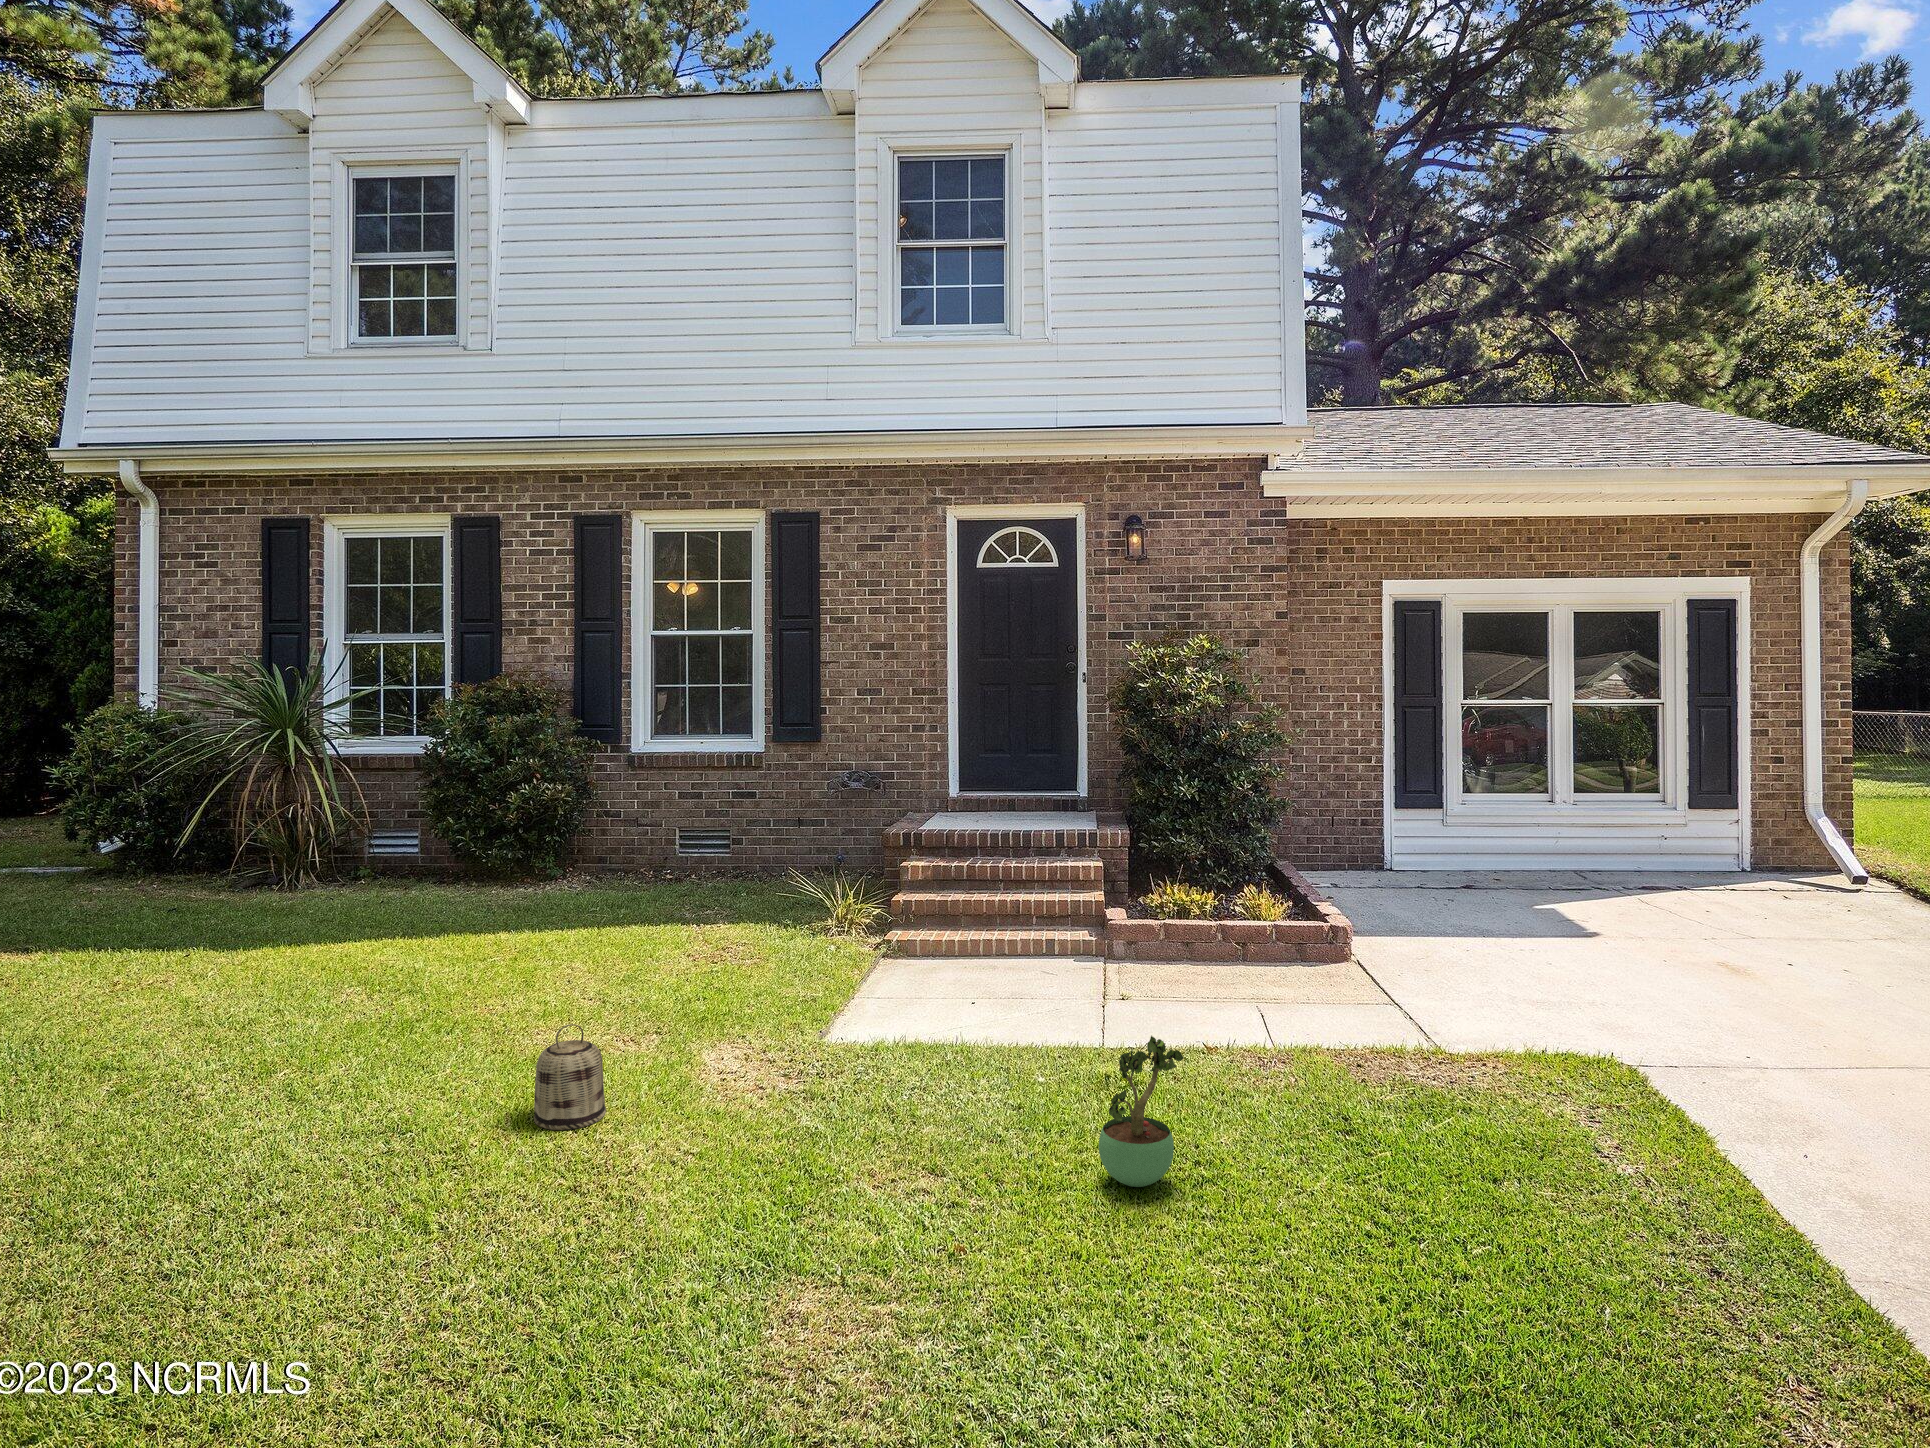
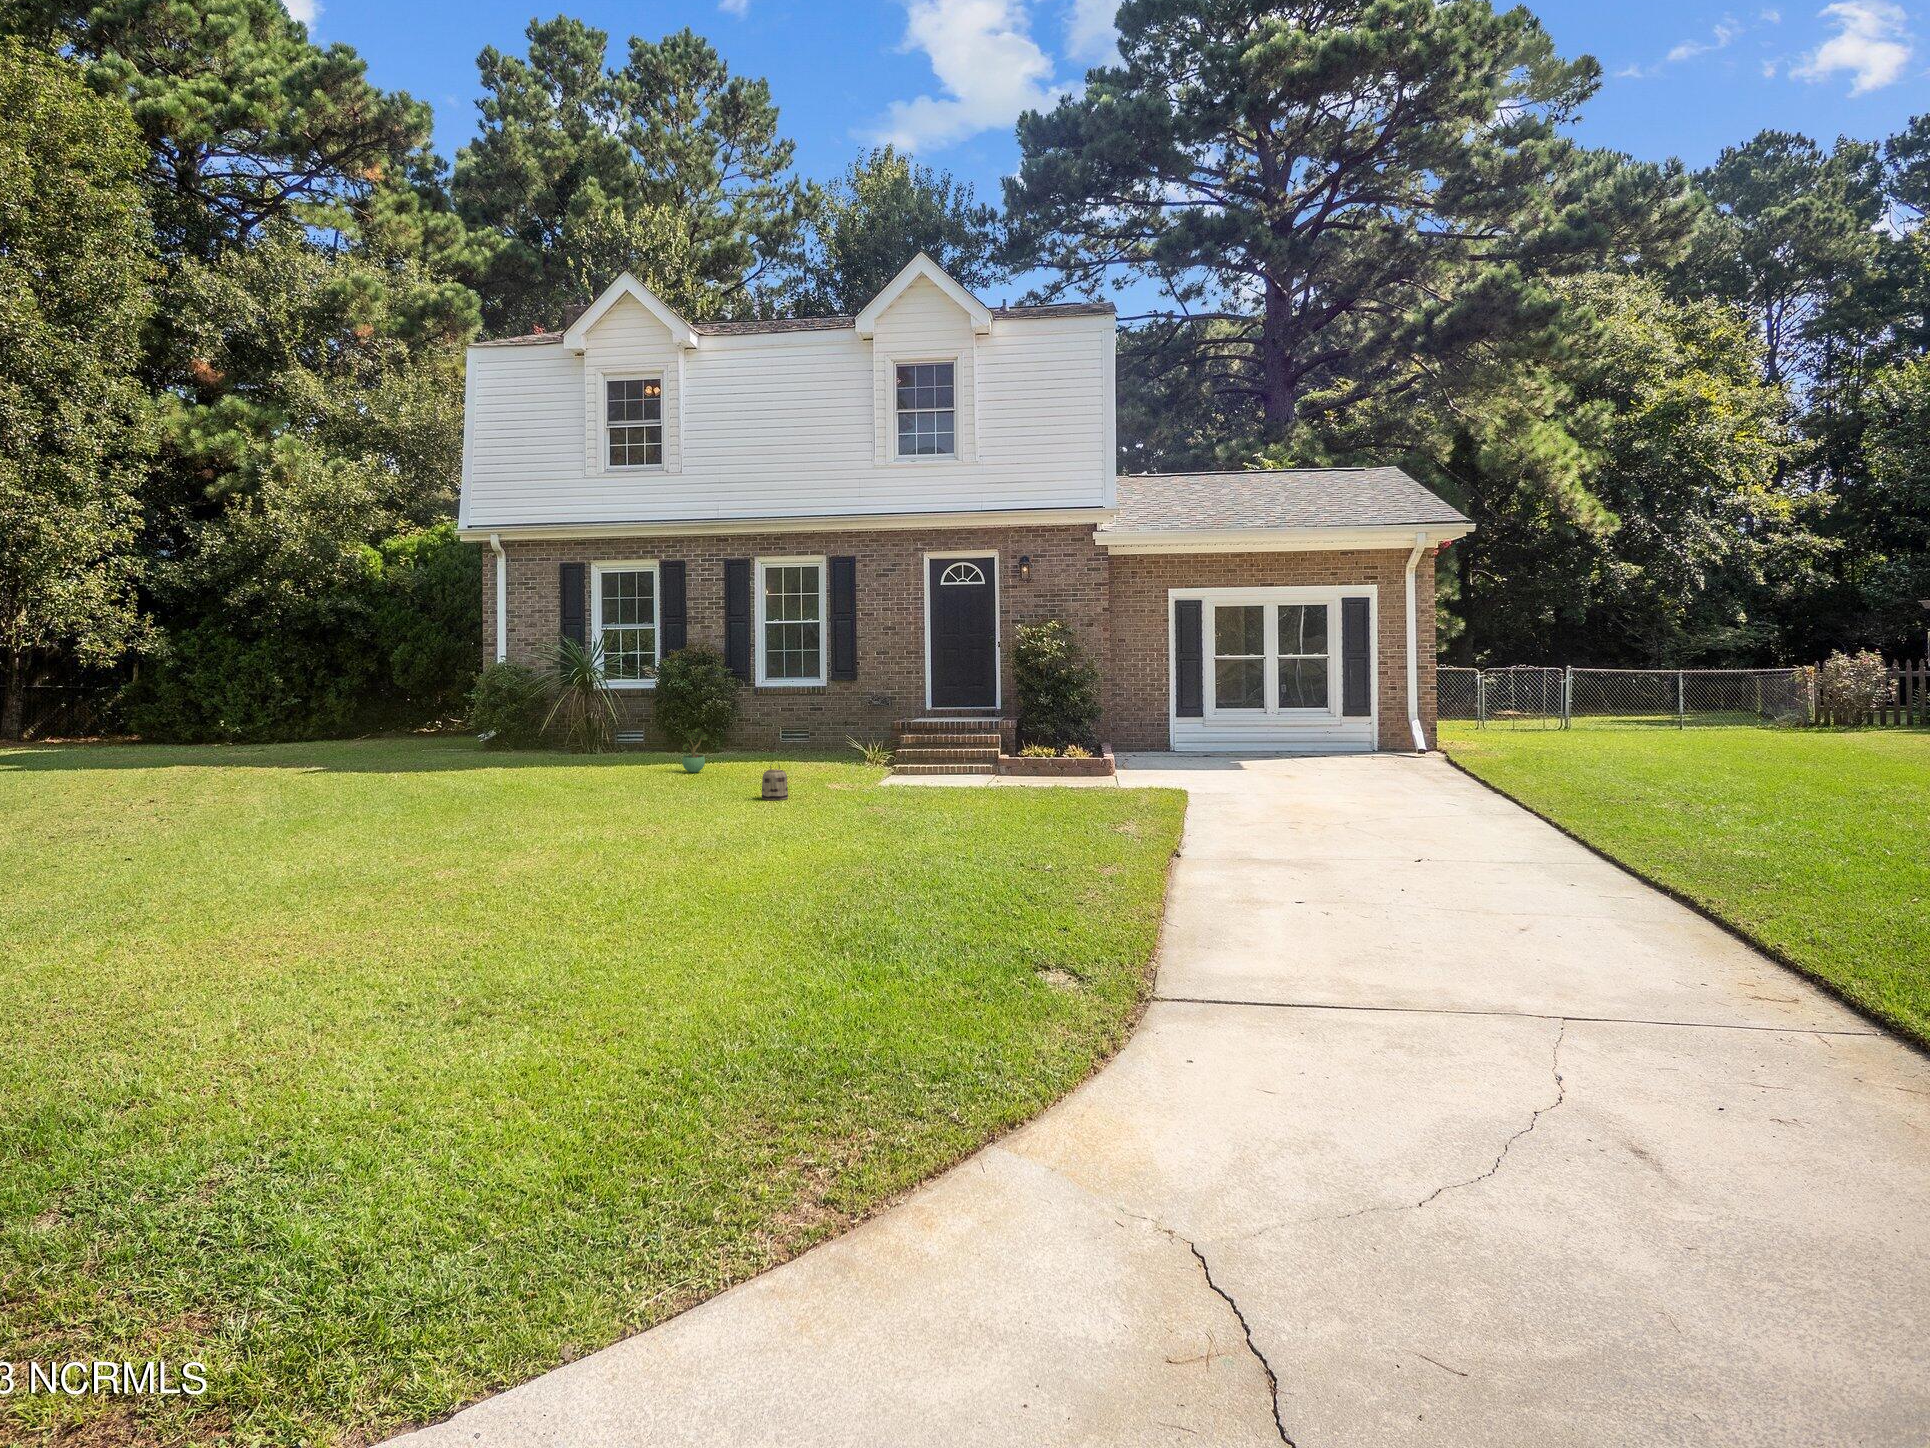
potted plant: present [1099,1036,1184,1187] -> present [682,729,709,773]

